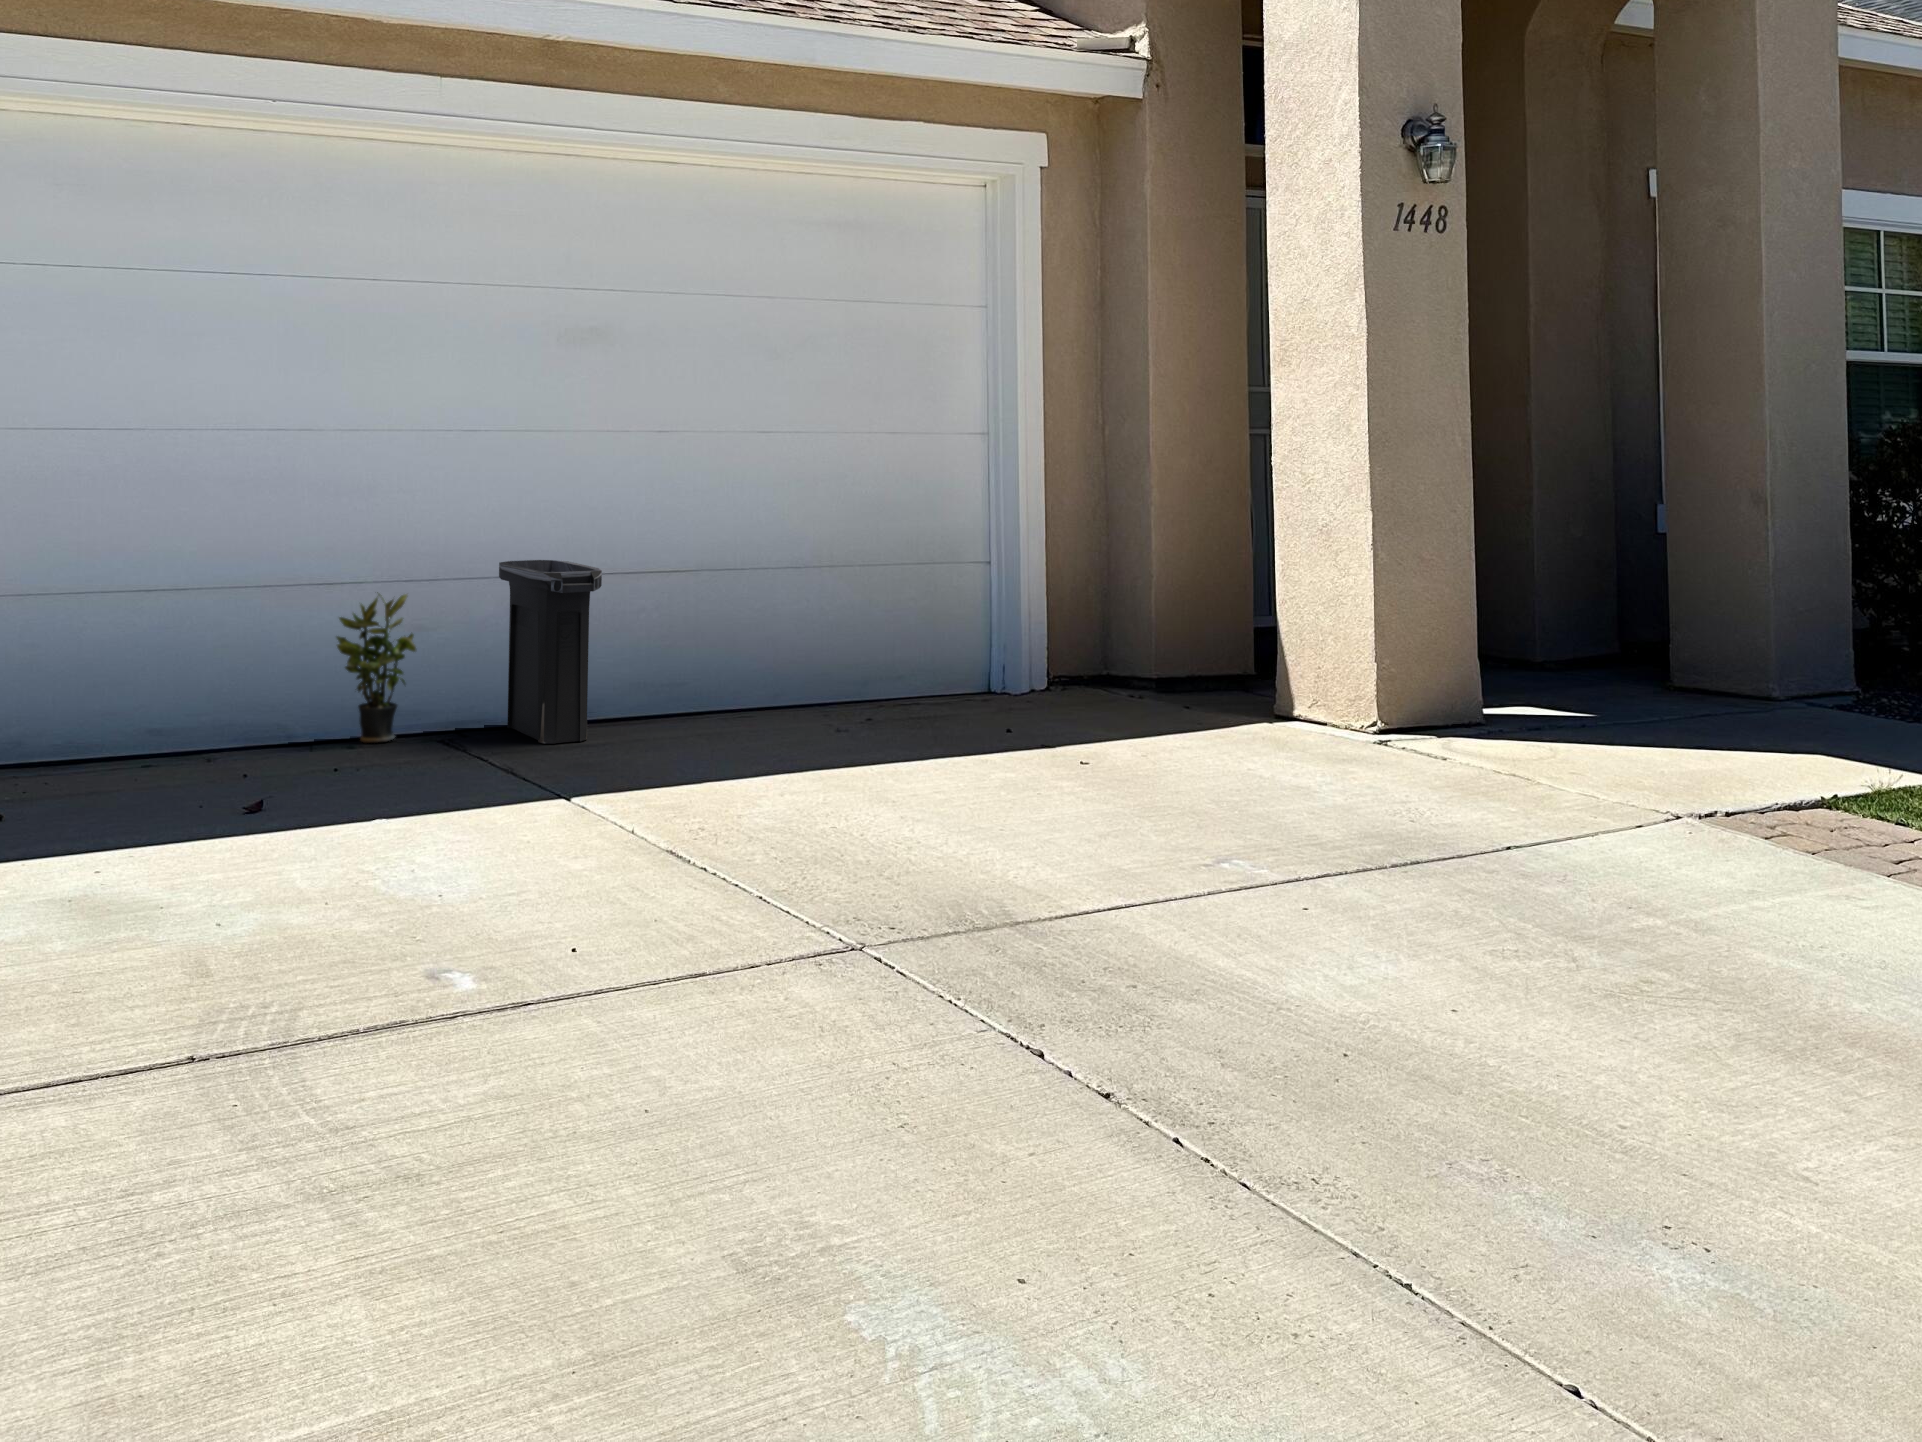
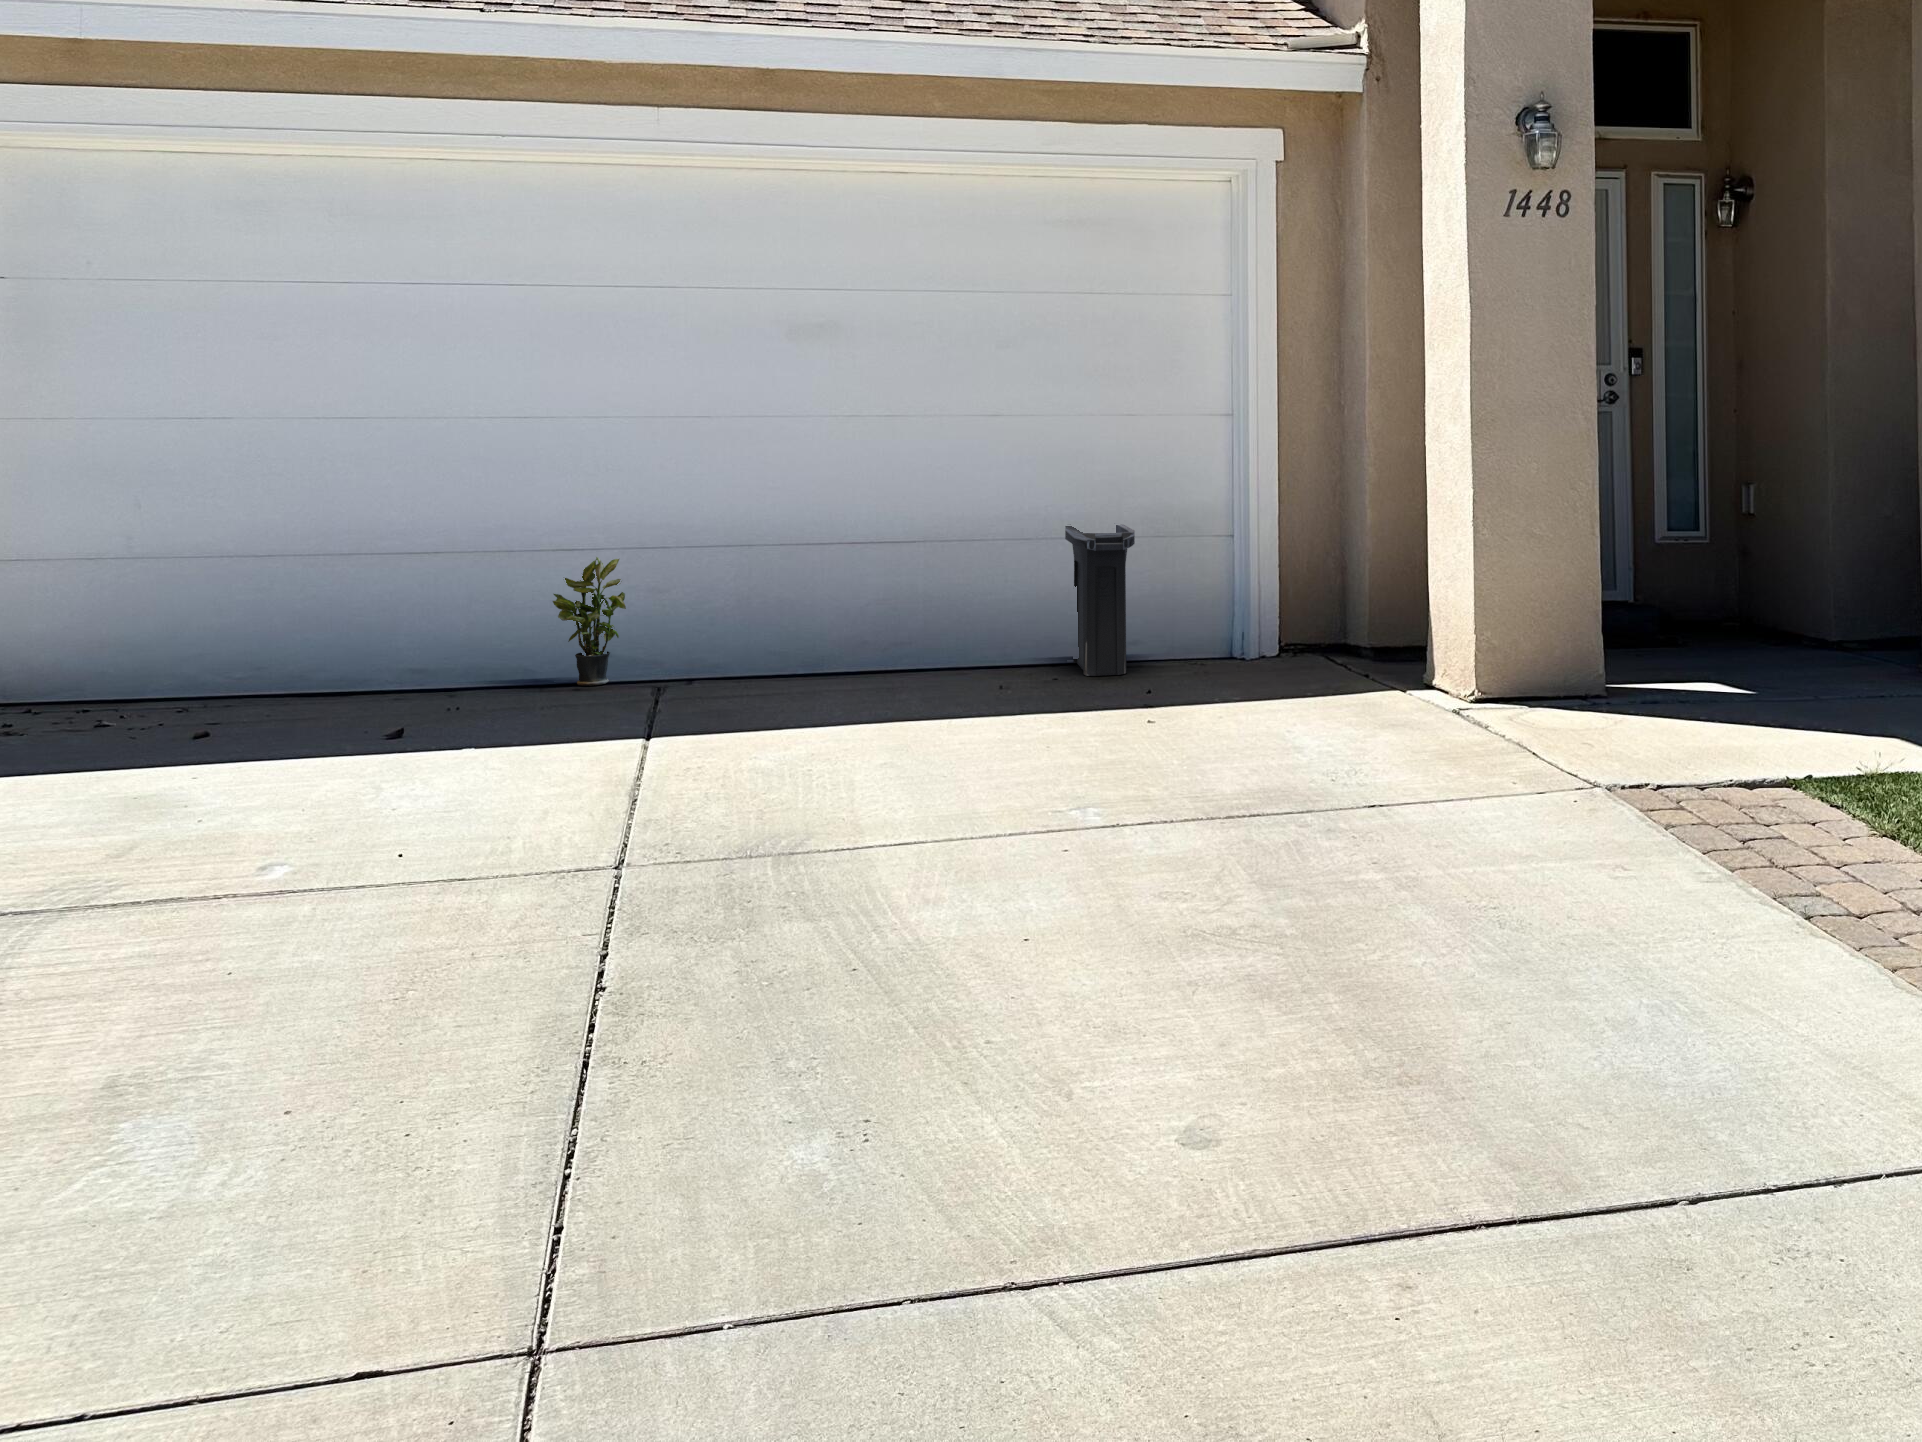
trash can: present [499,560,602,744] -> present [1065,524,1135,676]

